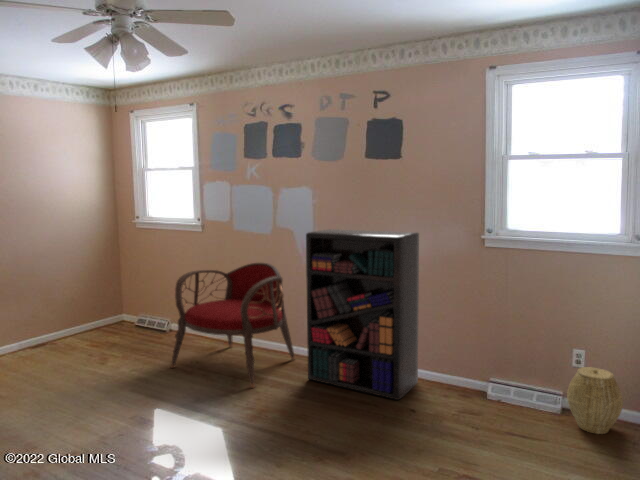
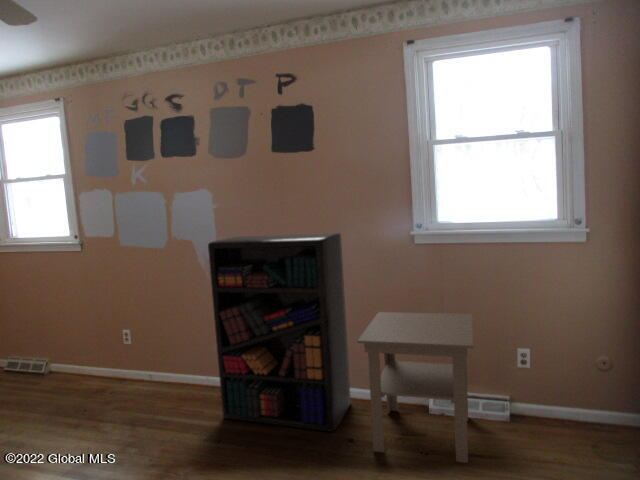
armchair: present [171,263,295,388] -> none [43,282,207,442]
side table: none [421,304,533,436] -> present [358,312,473,463]
woven basket: present [567,367,623,434] -> none [519,367,580,442]

